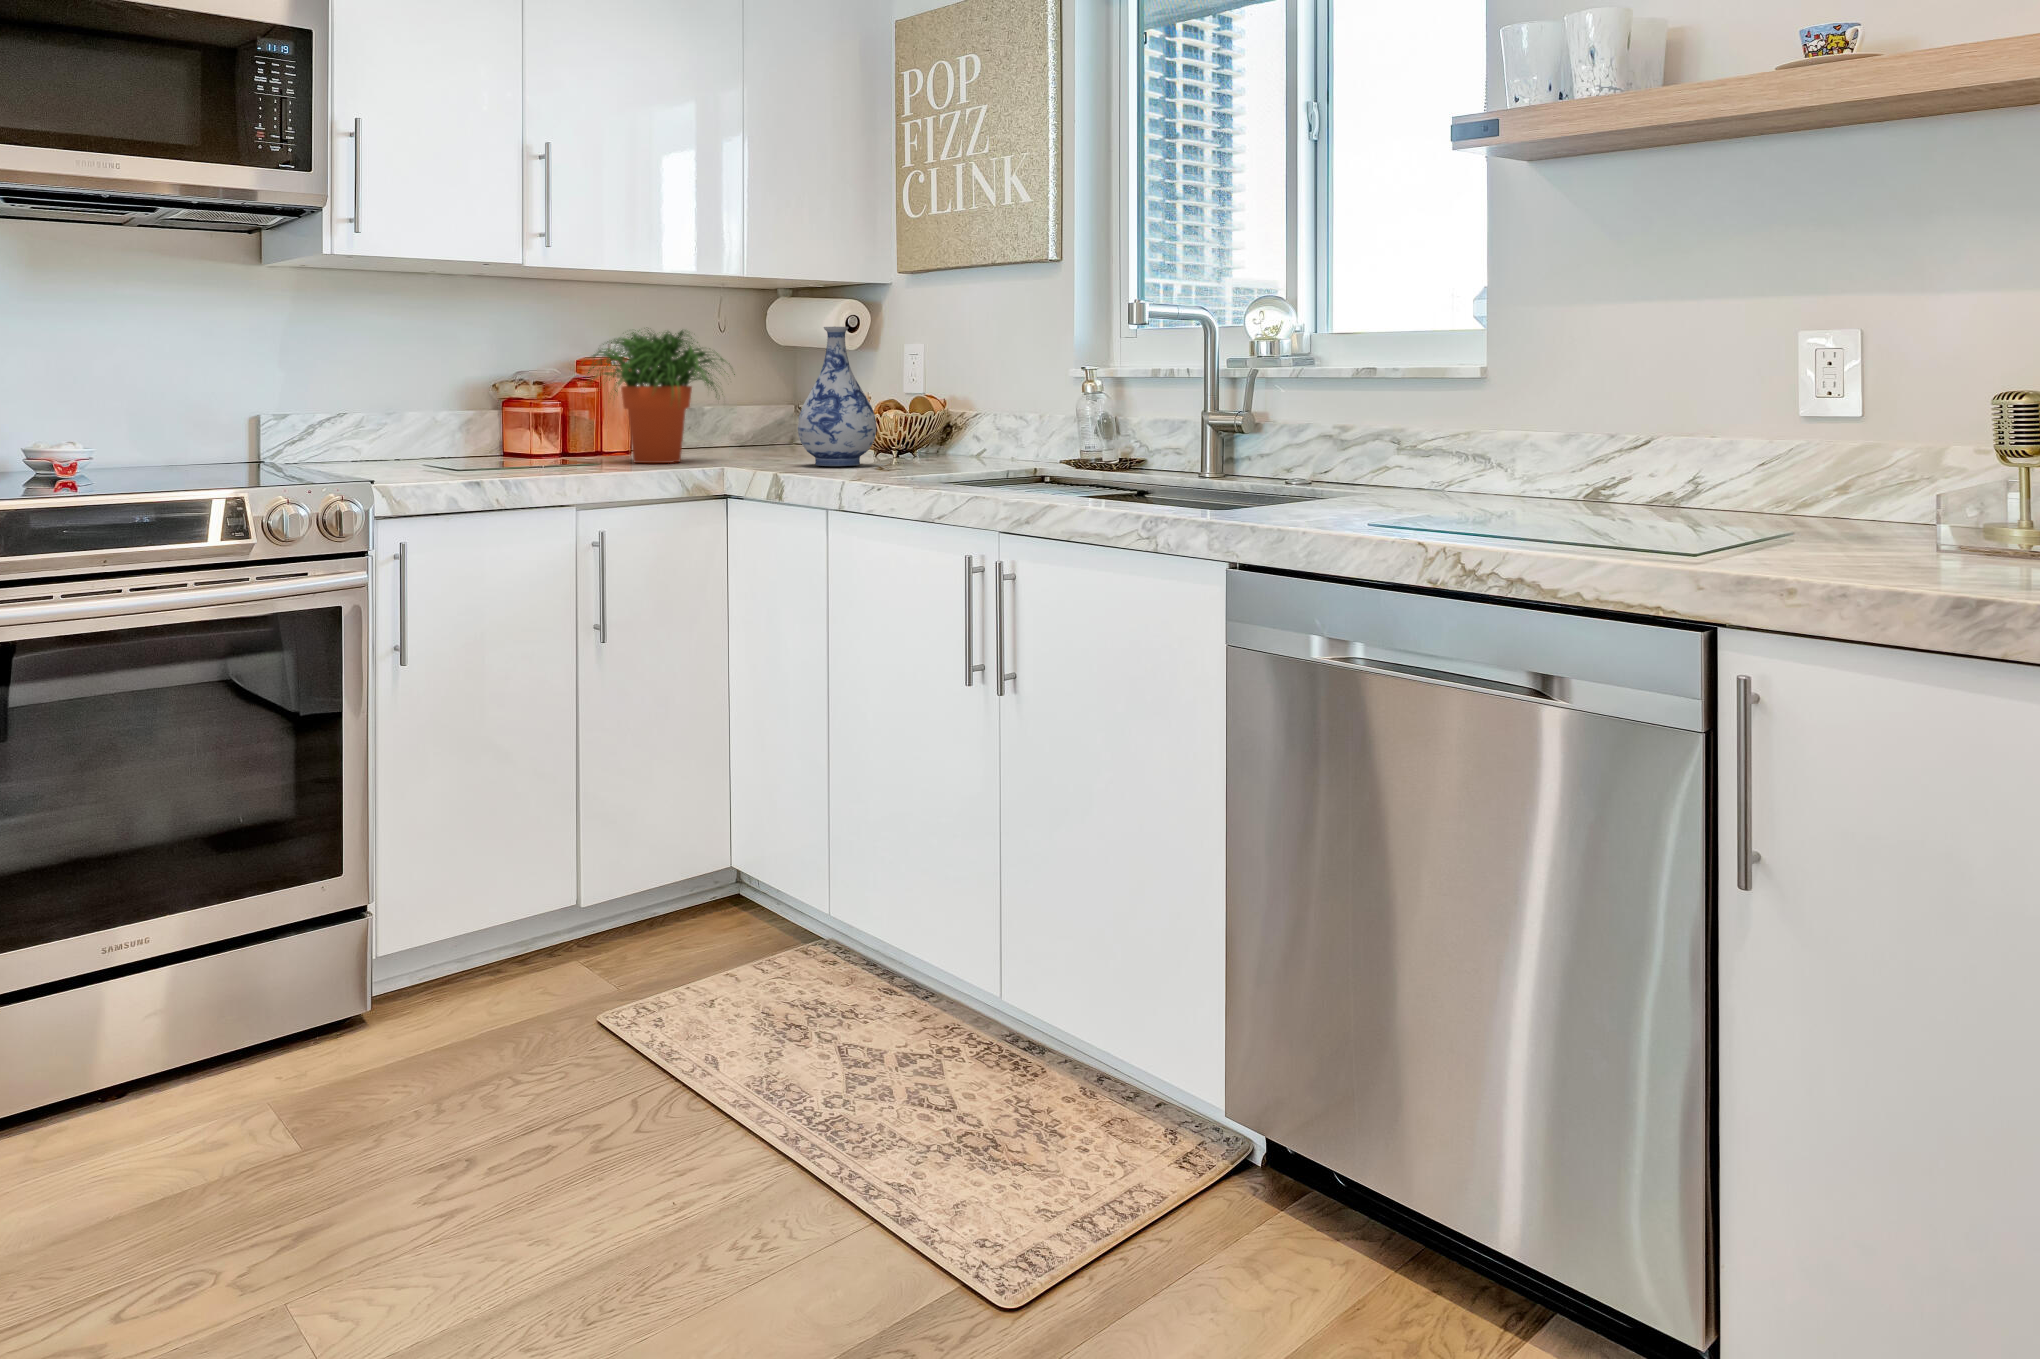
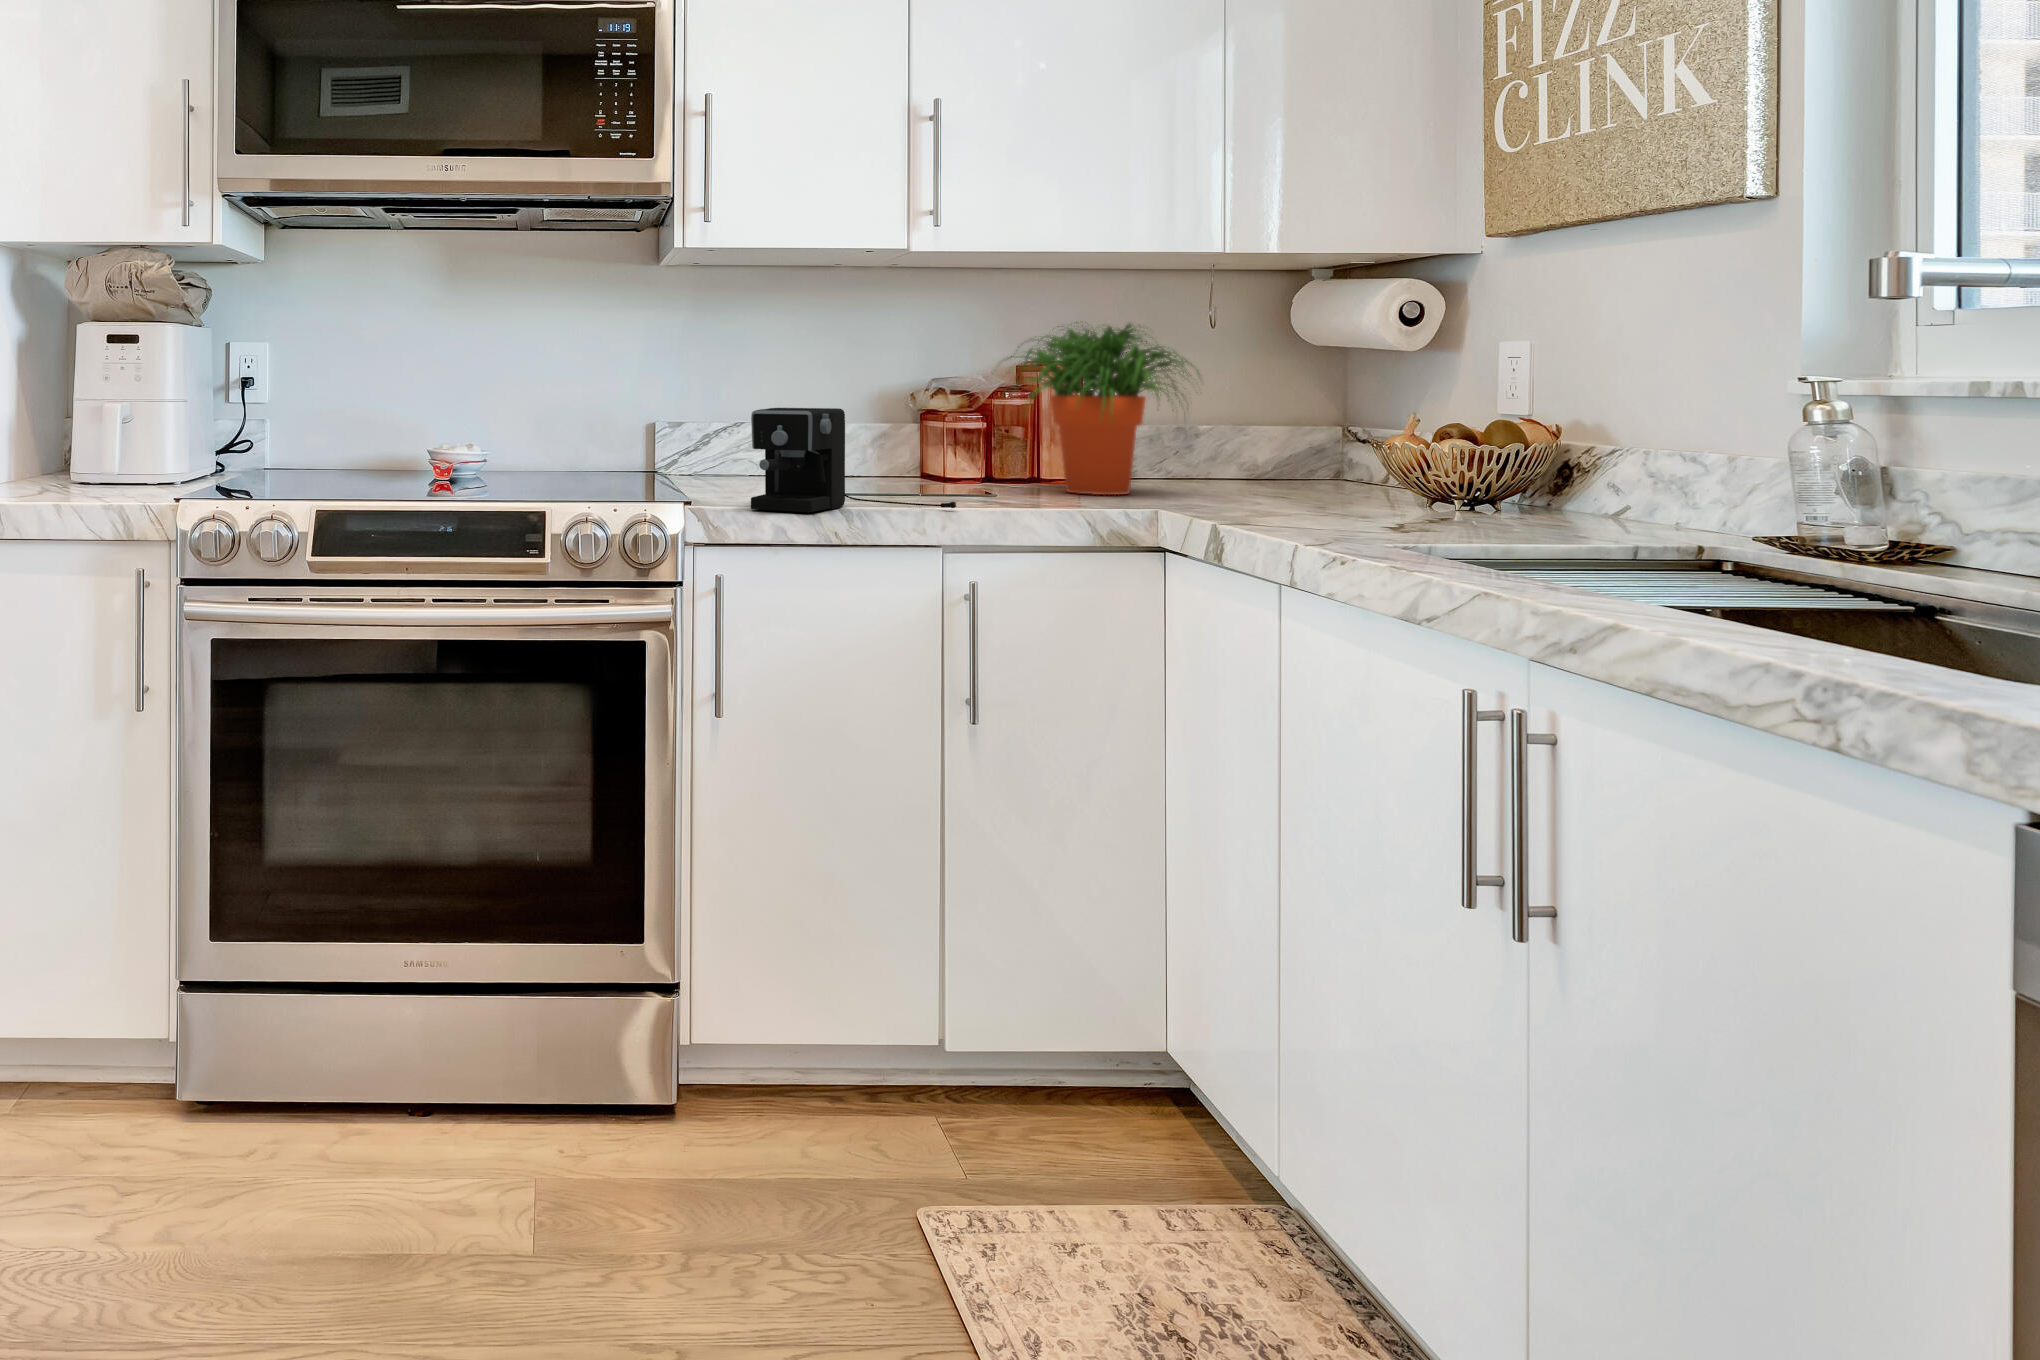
vase: present [798,326,876,466] -> none [1282,315,1411,516]
coffee maker: none [429,398,588,485] -> present [751,408,957,512]

